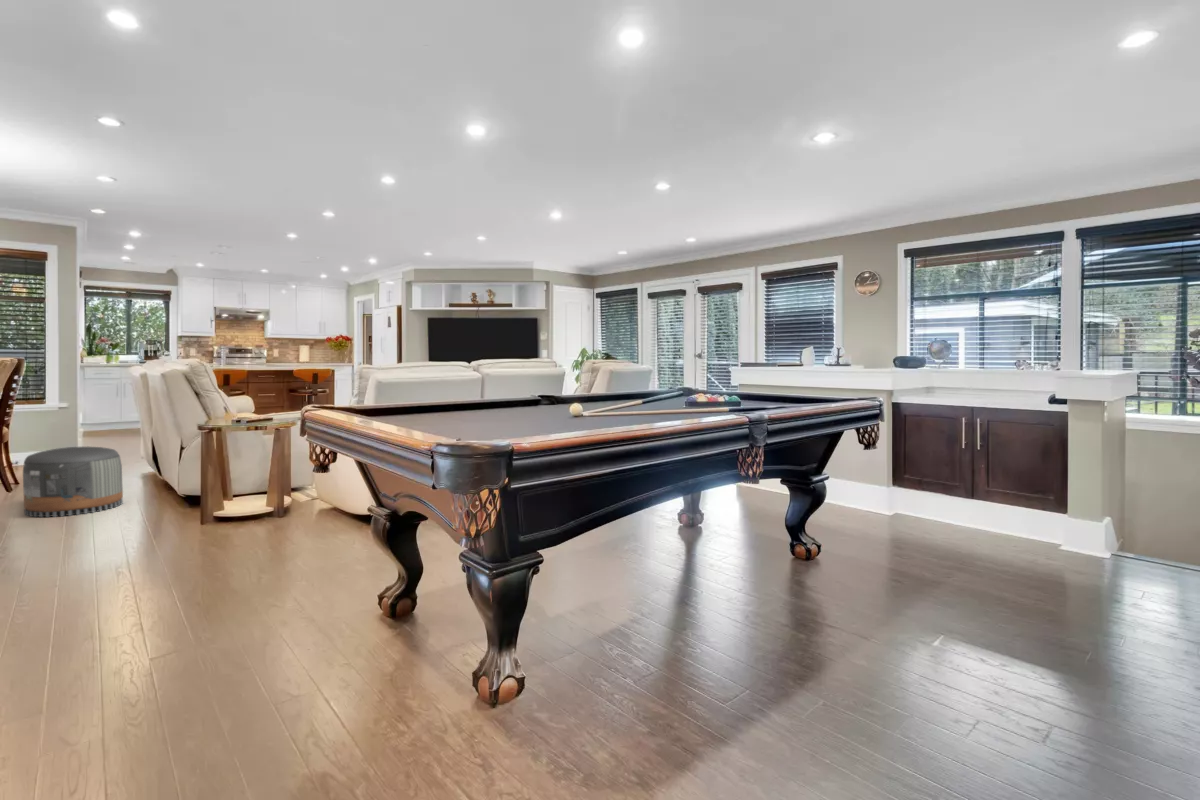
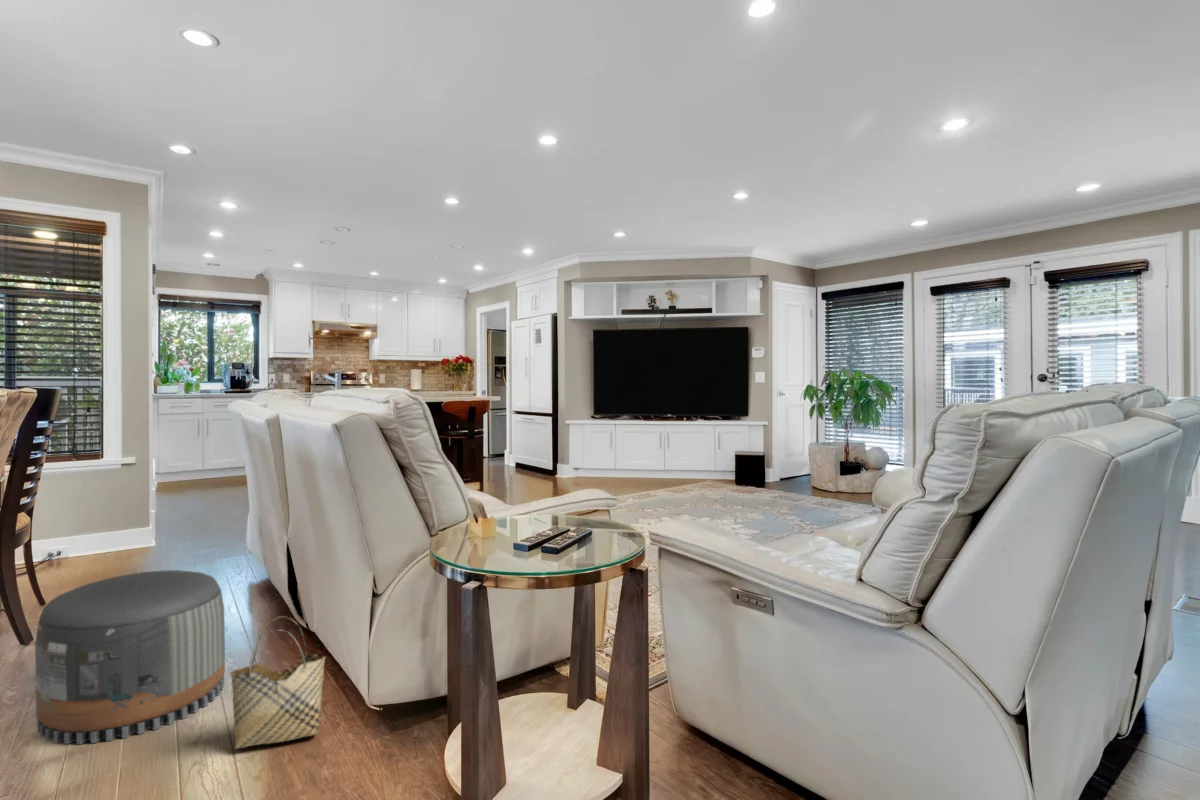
woven basket: none [121,461,170,516] -> present [230,616,325,749]

